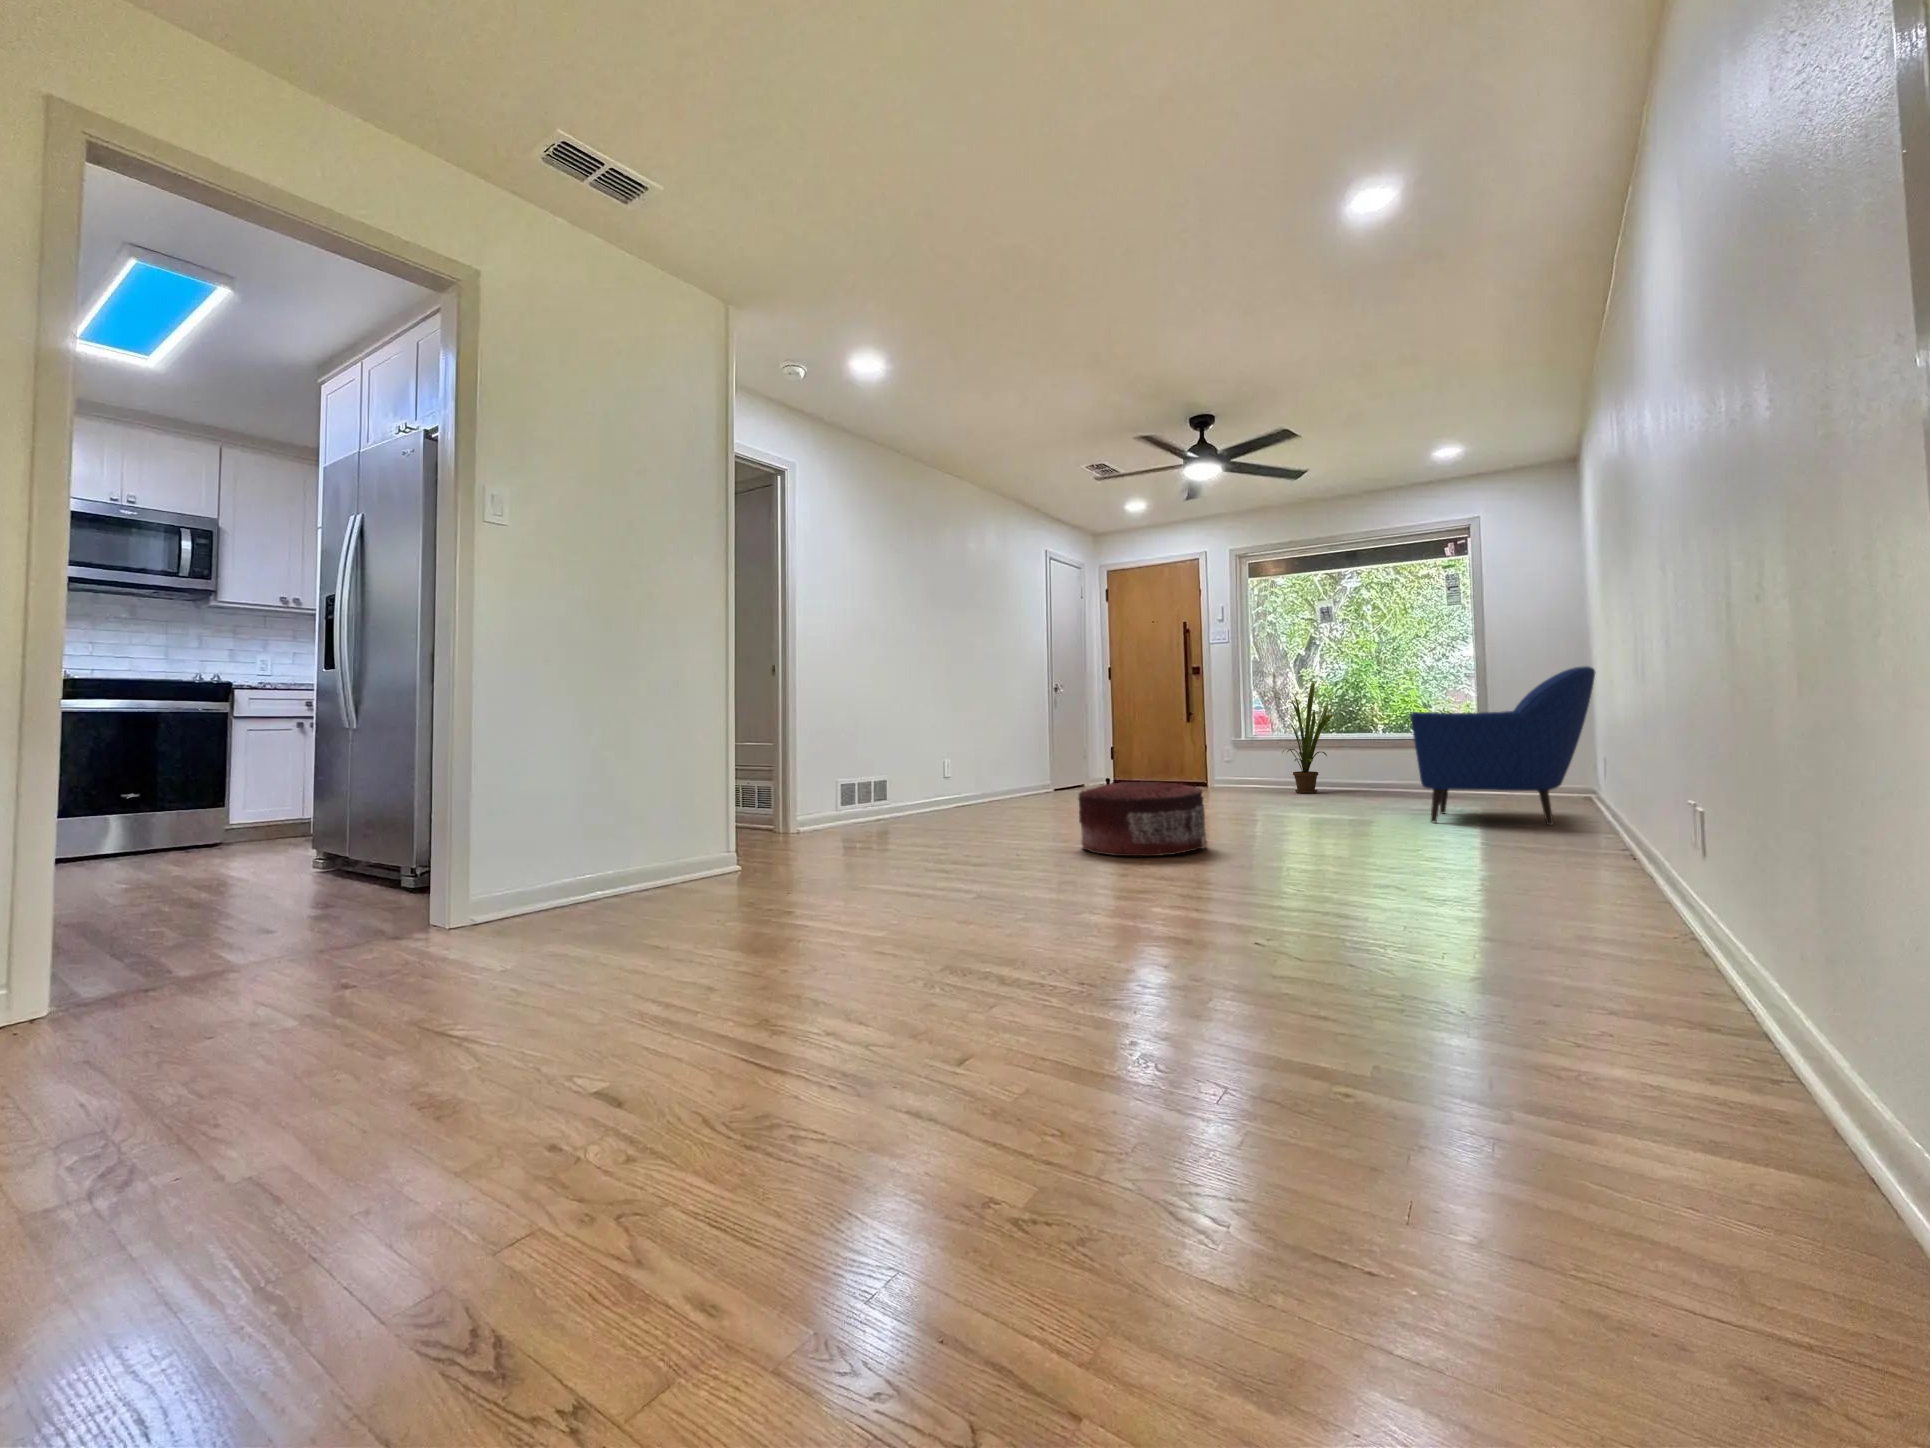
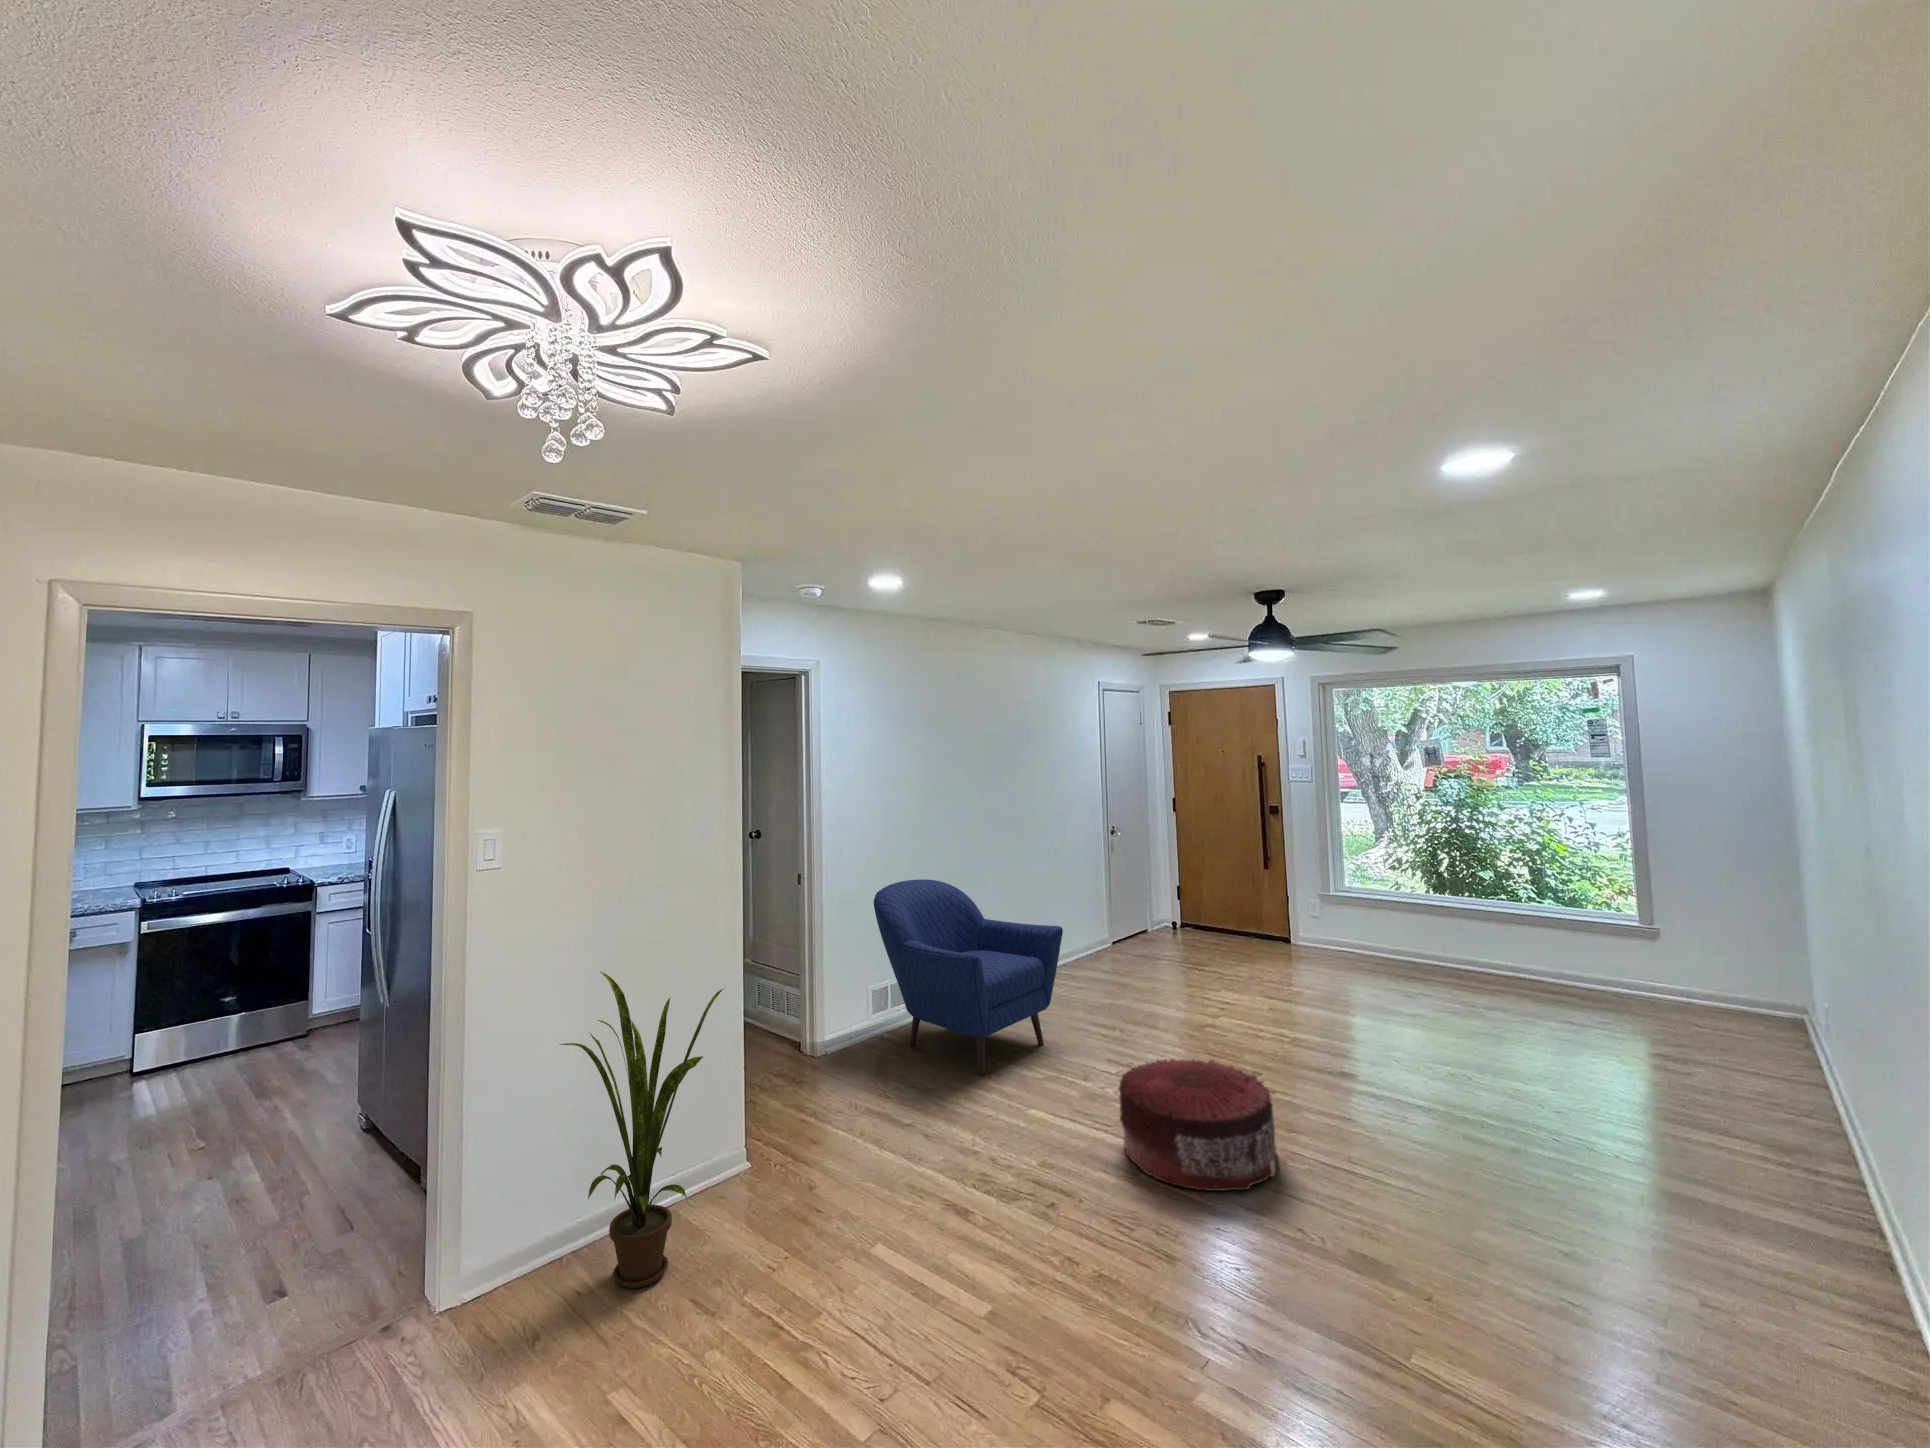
armchair: present [1410,666,1595,825] -> present [874,879,1063,1075]
house plant: present [1274,682,1333,794] -> present [560,972,723,1288]

